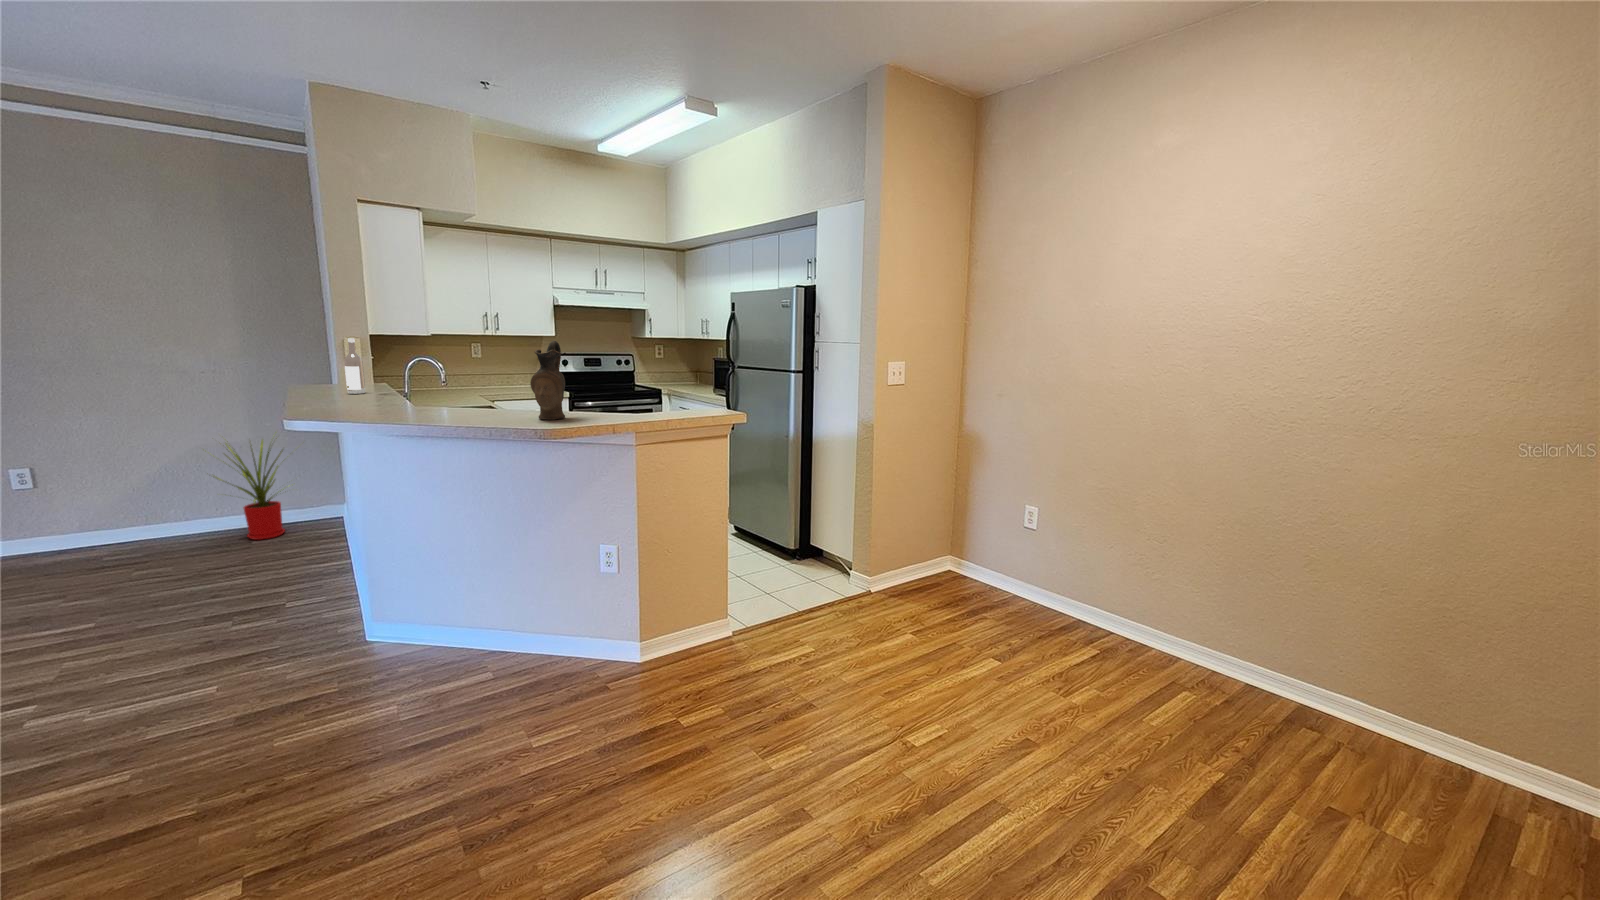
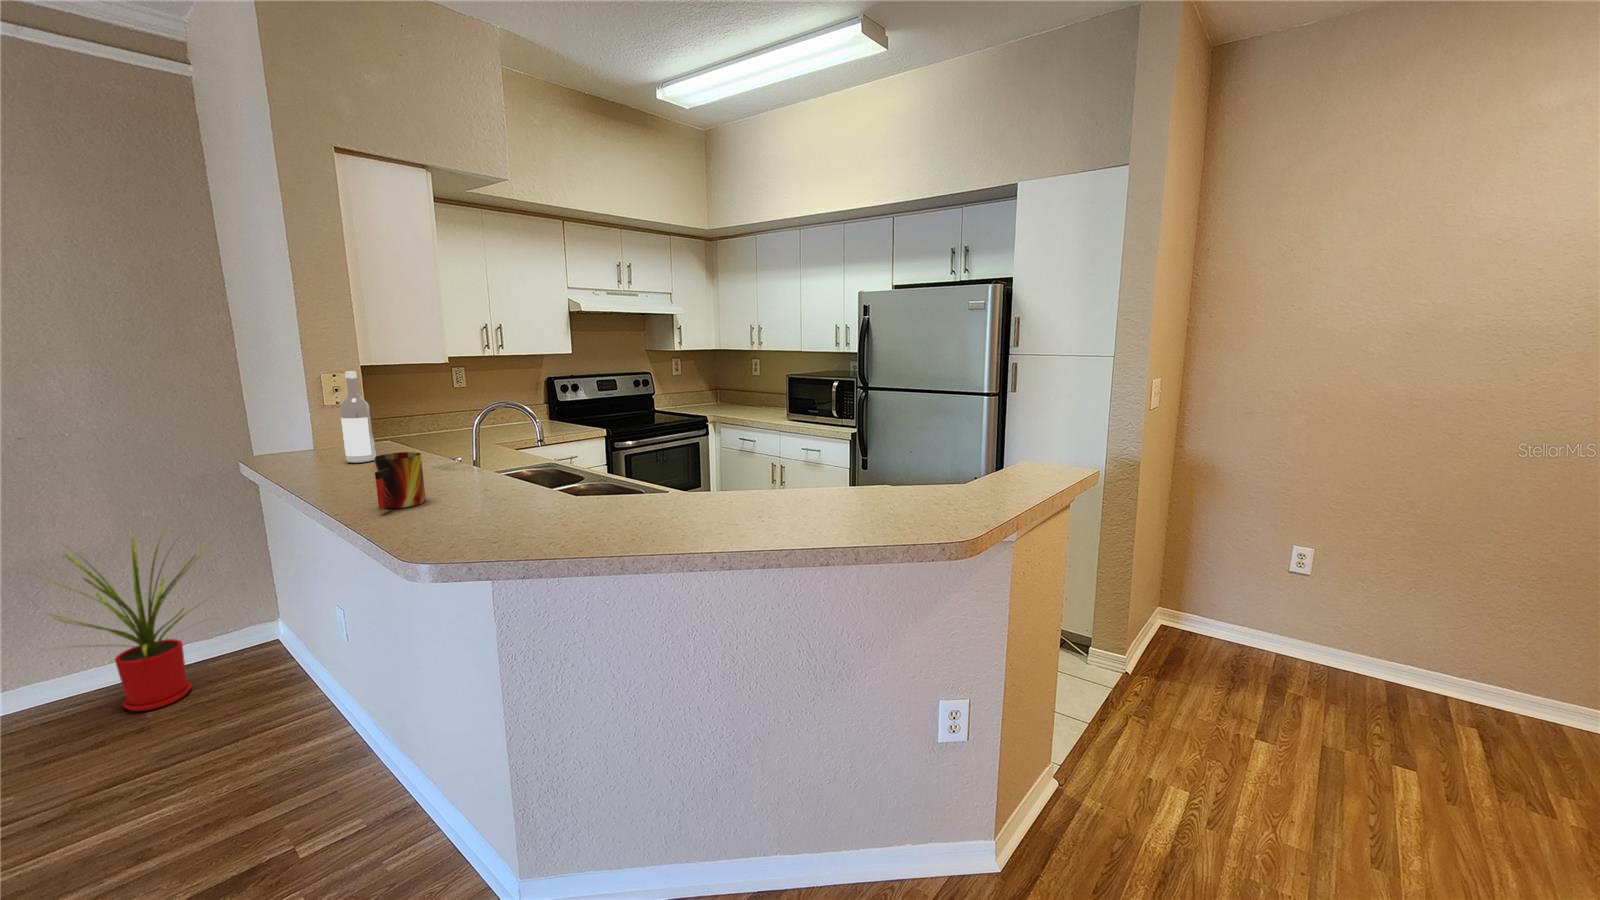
ceramic pitcher: present [530,341,565,419] -> none [862,372,919,505]
mug: none [307,380,343,409] -> present [375,452,426,509]

